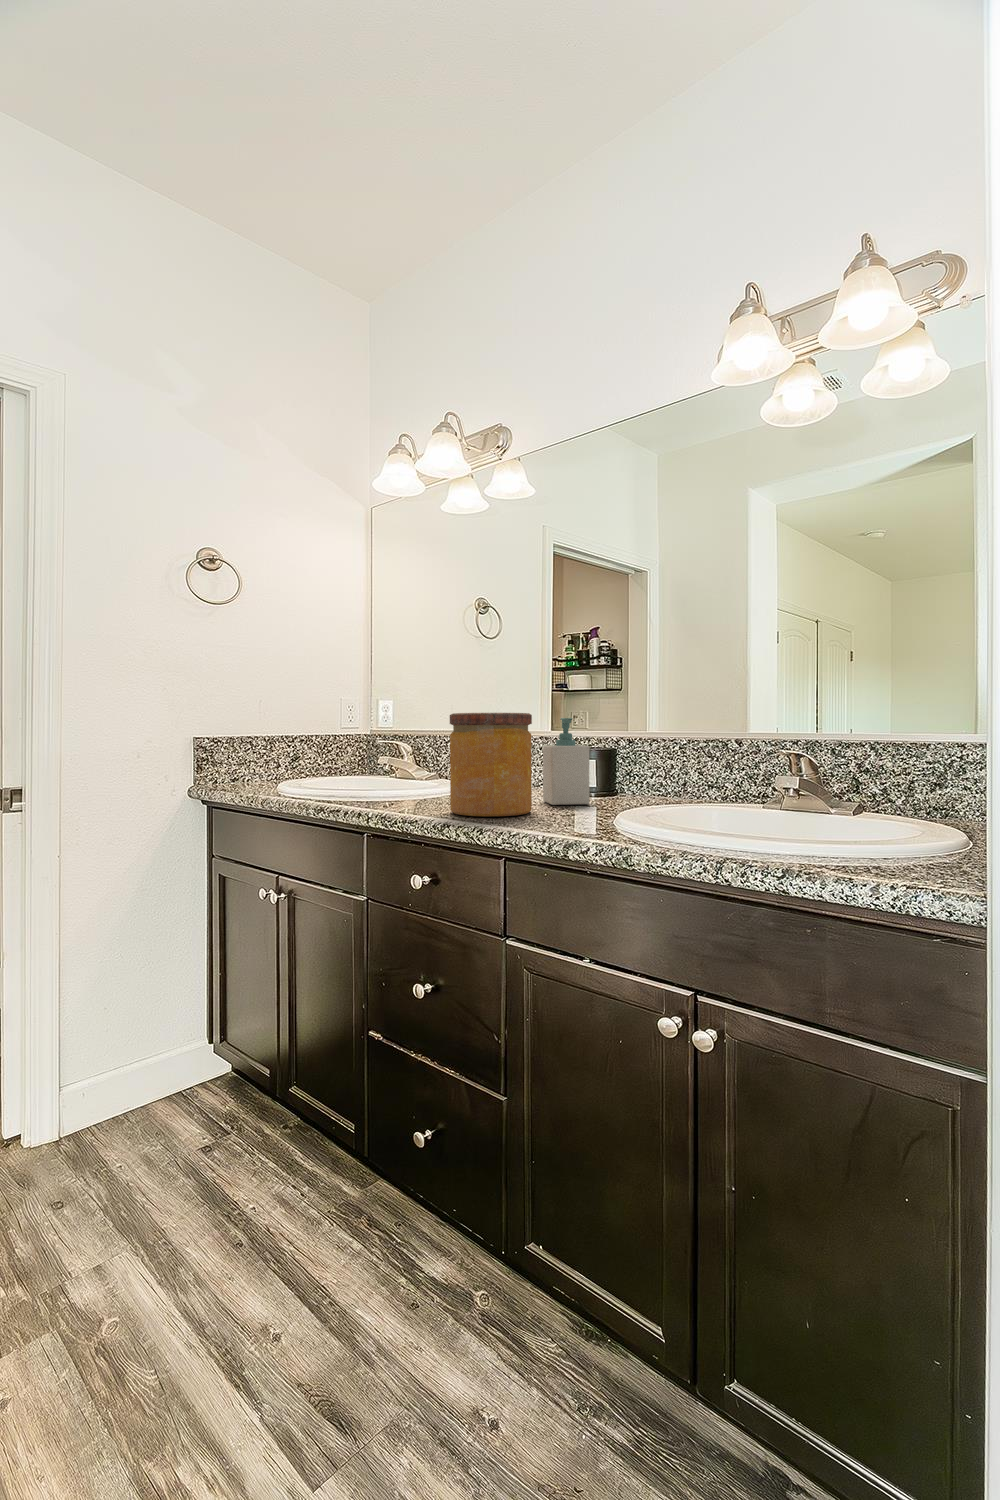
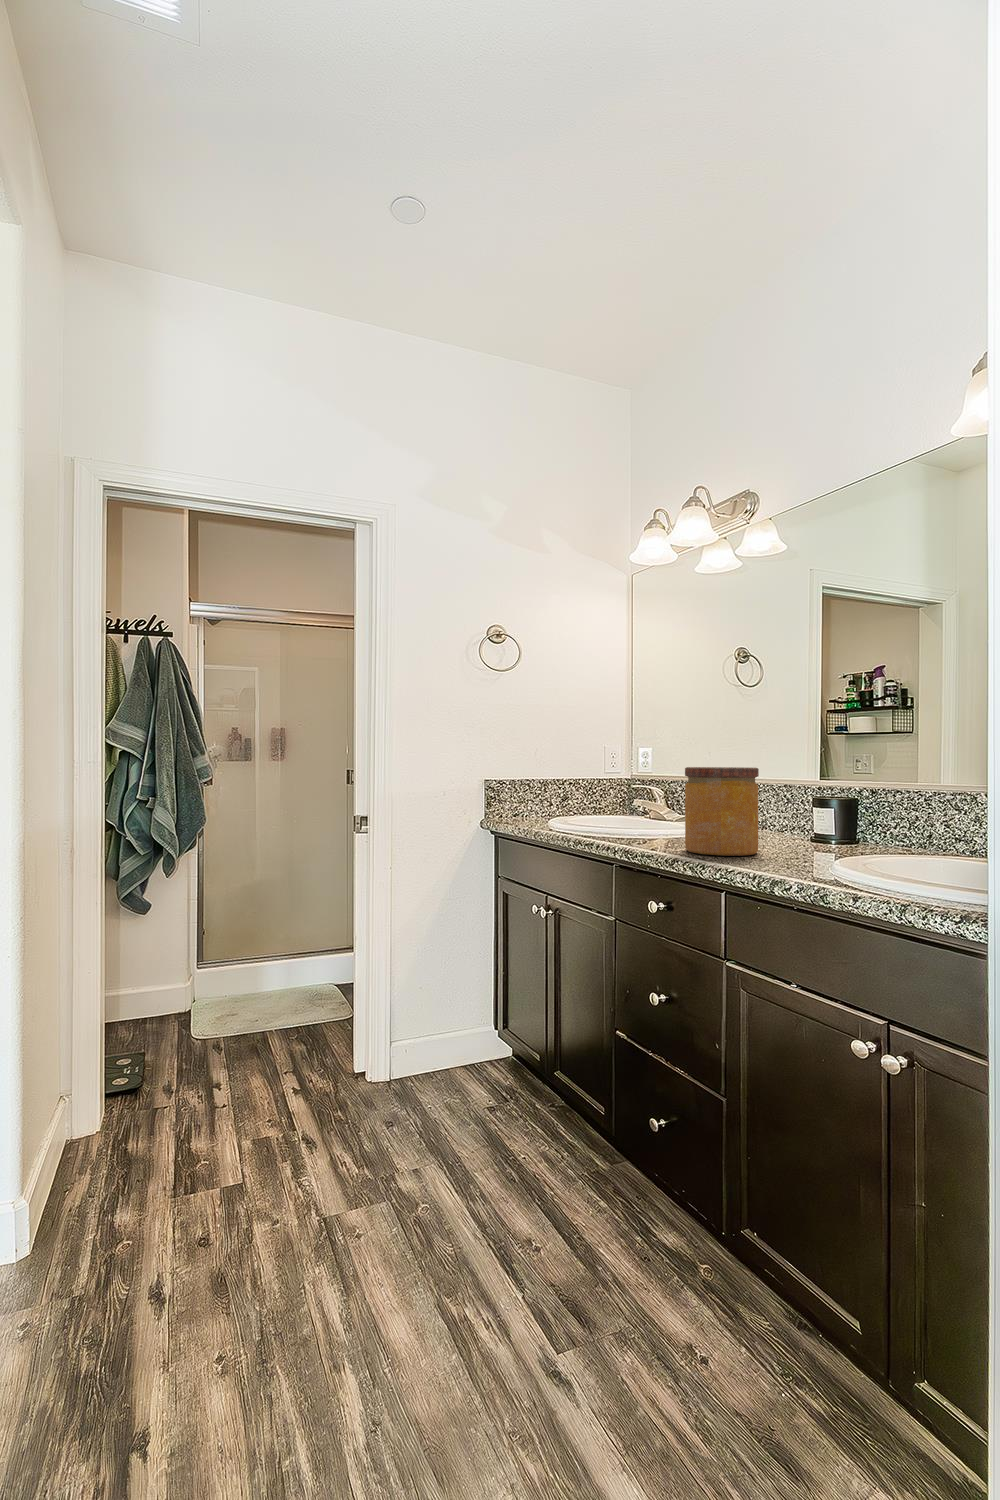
soap bottle: present [543,718,589,805] -> none [776,770,819,850]

